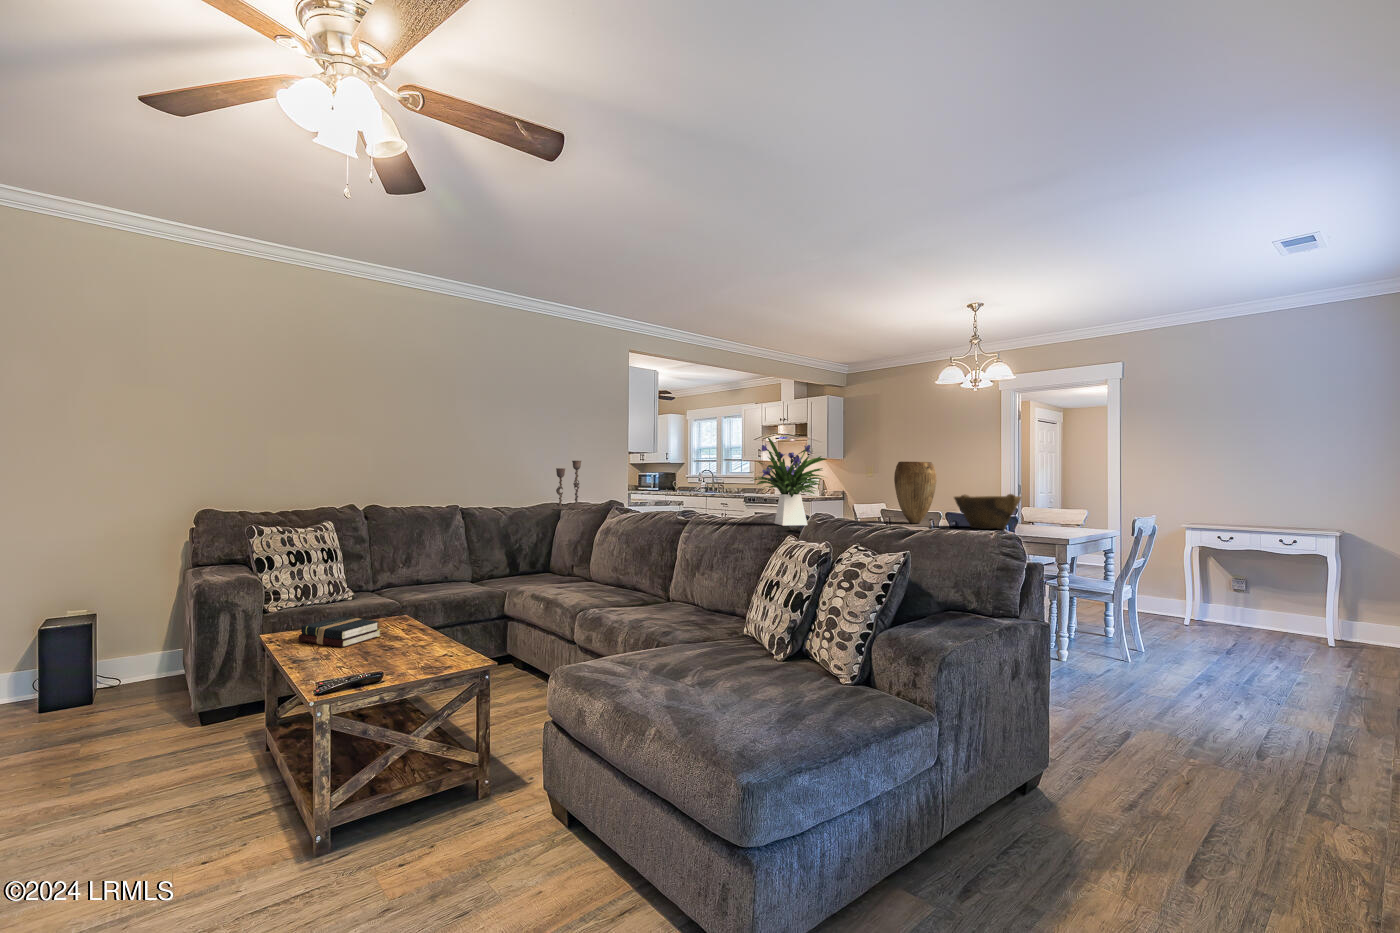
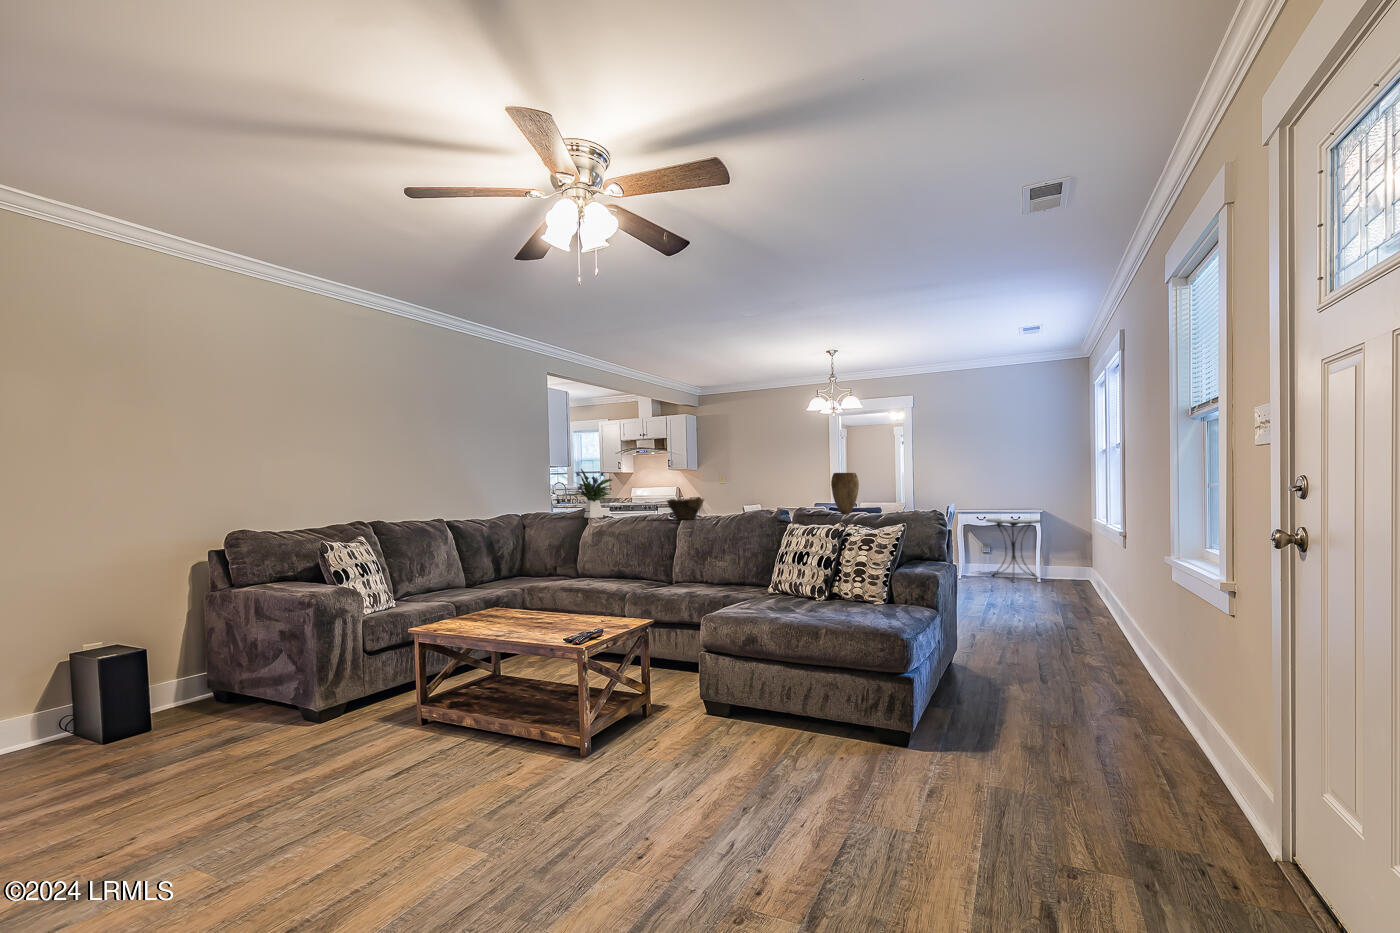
flower arrangement: present [750,437,826,525] -> present [574,469,612,518]
candlestick: present [553,461,585,510] -> none [522,476,548,520]
bowl: present [954,494,1021,529] -> present [667,497,704,519]
side table: none [1234,538,1341,640] -> present [986,518,1041,582]
hardback book: present [298,616,381,647] -> none [470,607,525,627]

